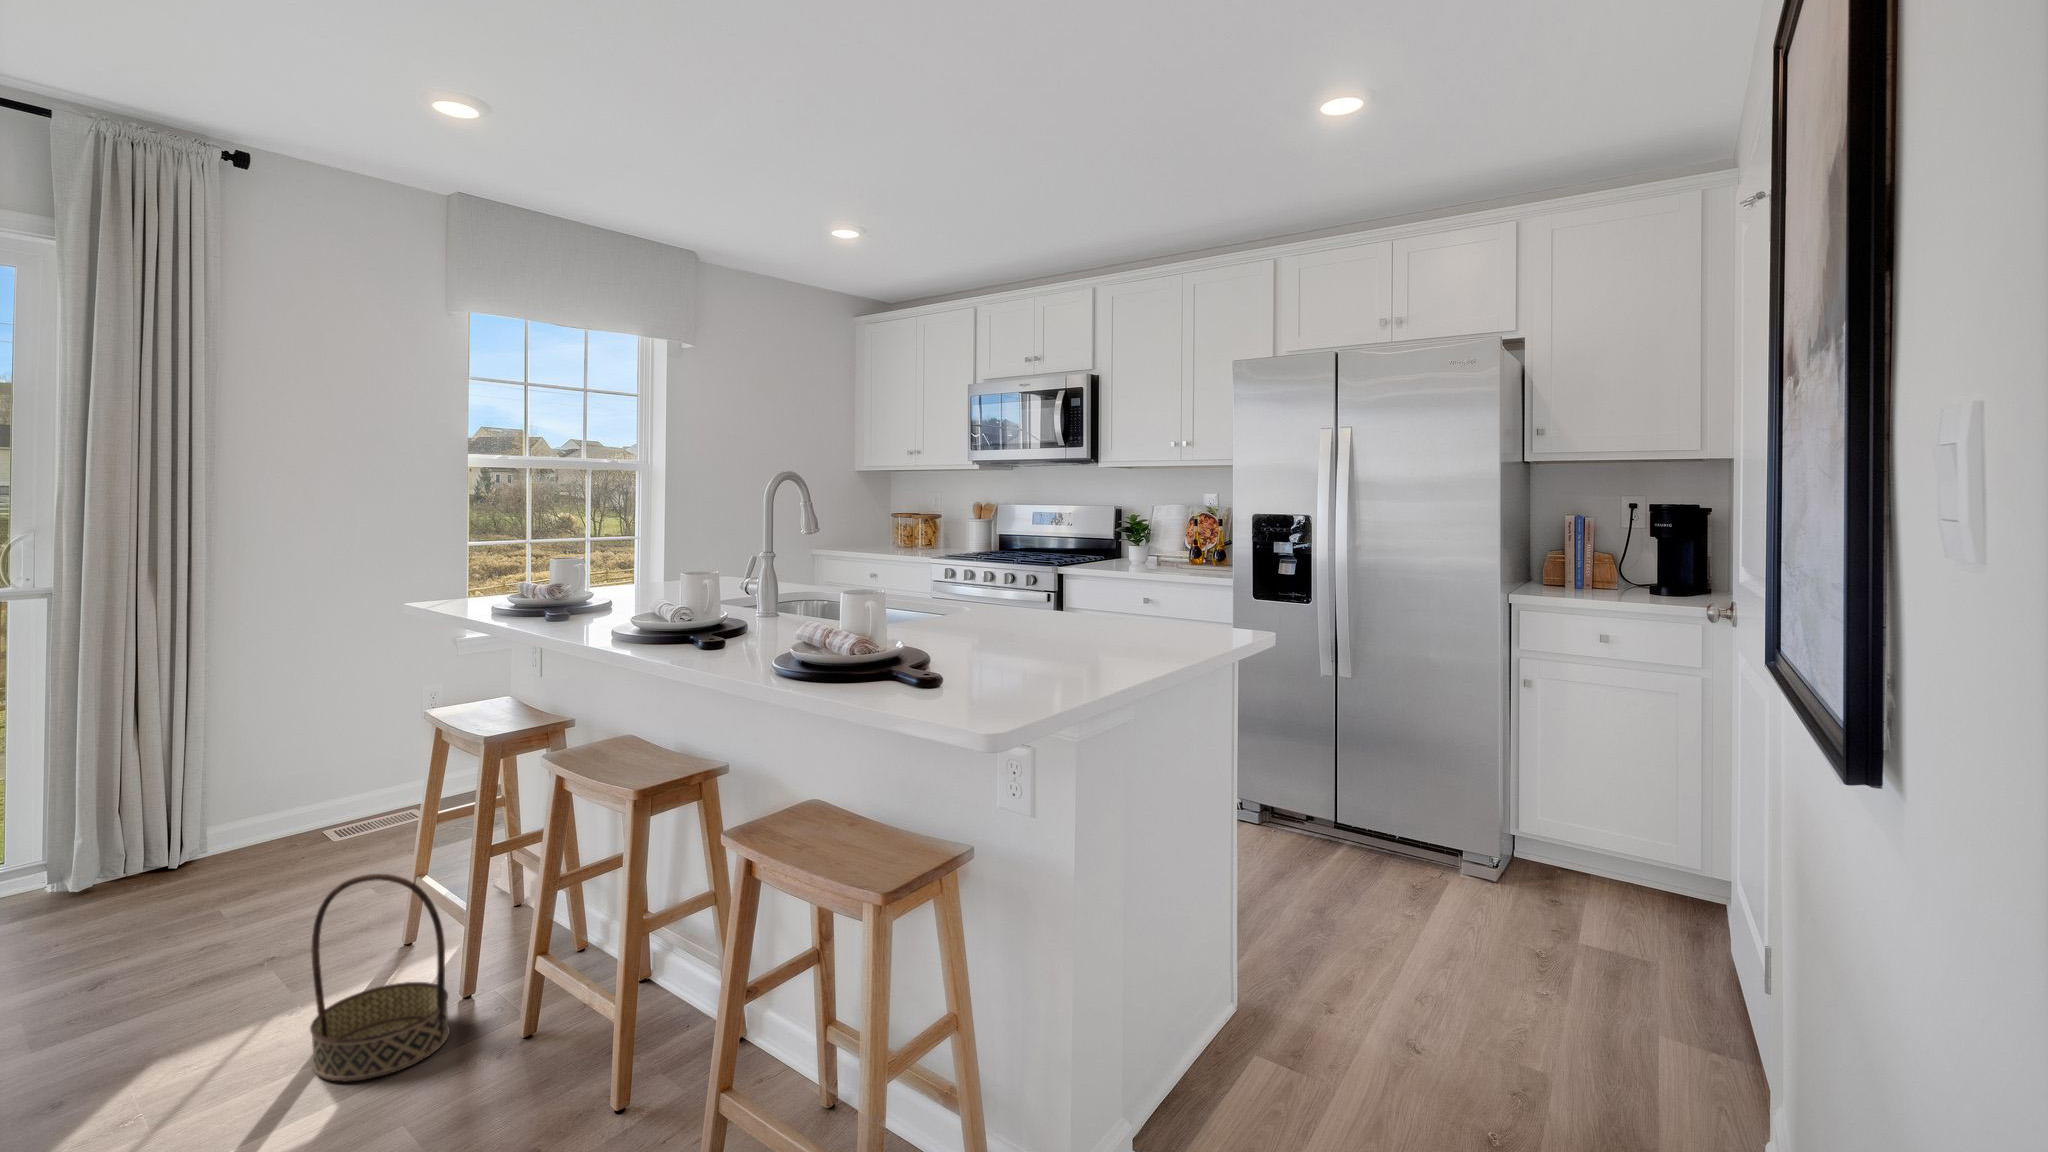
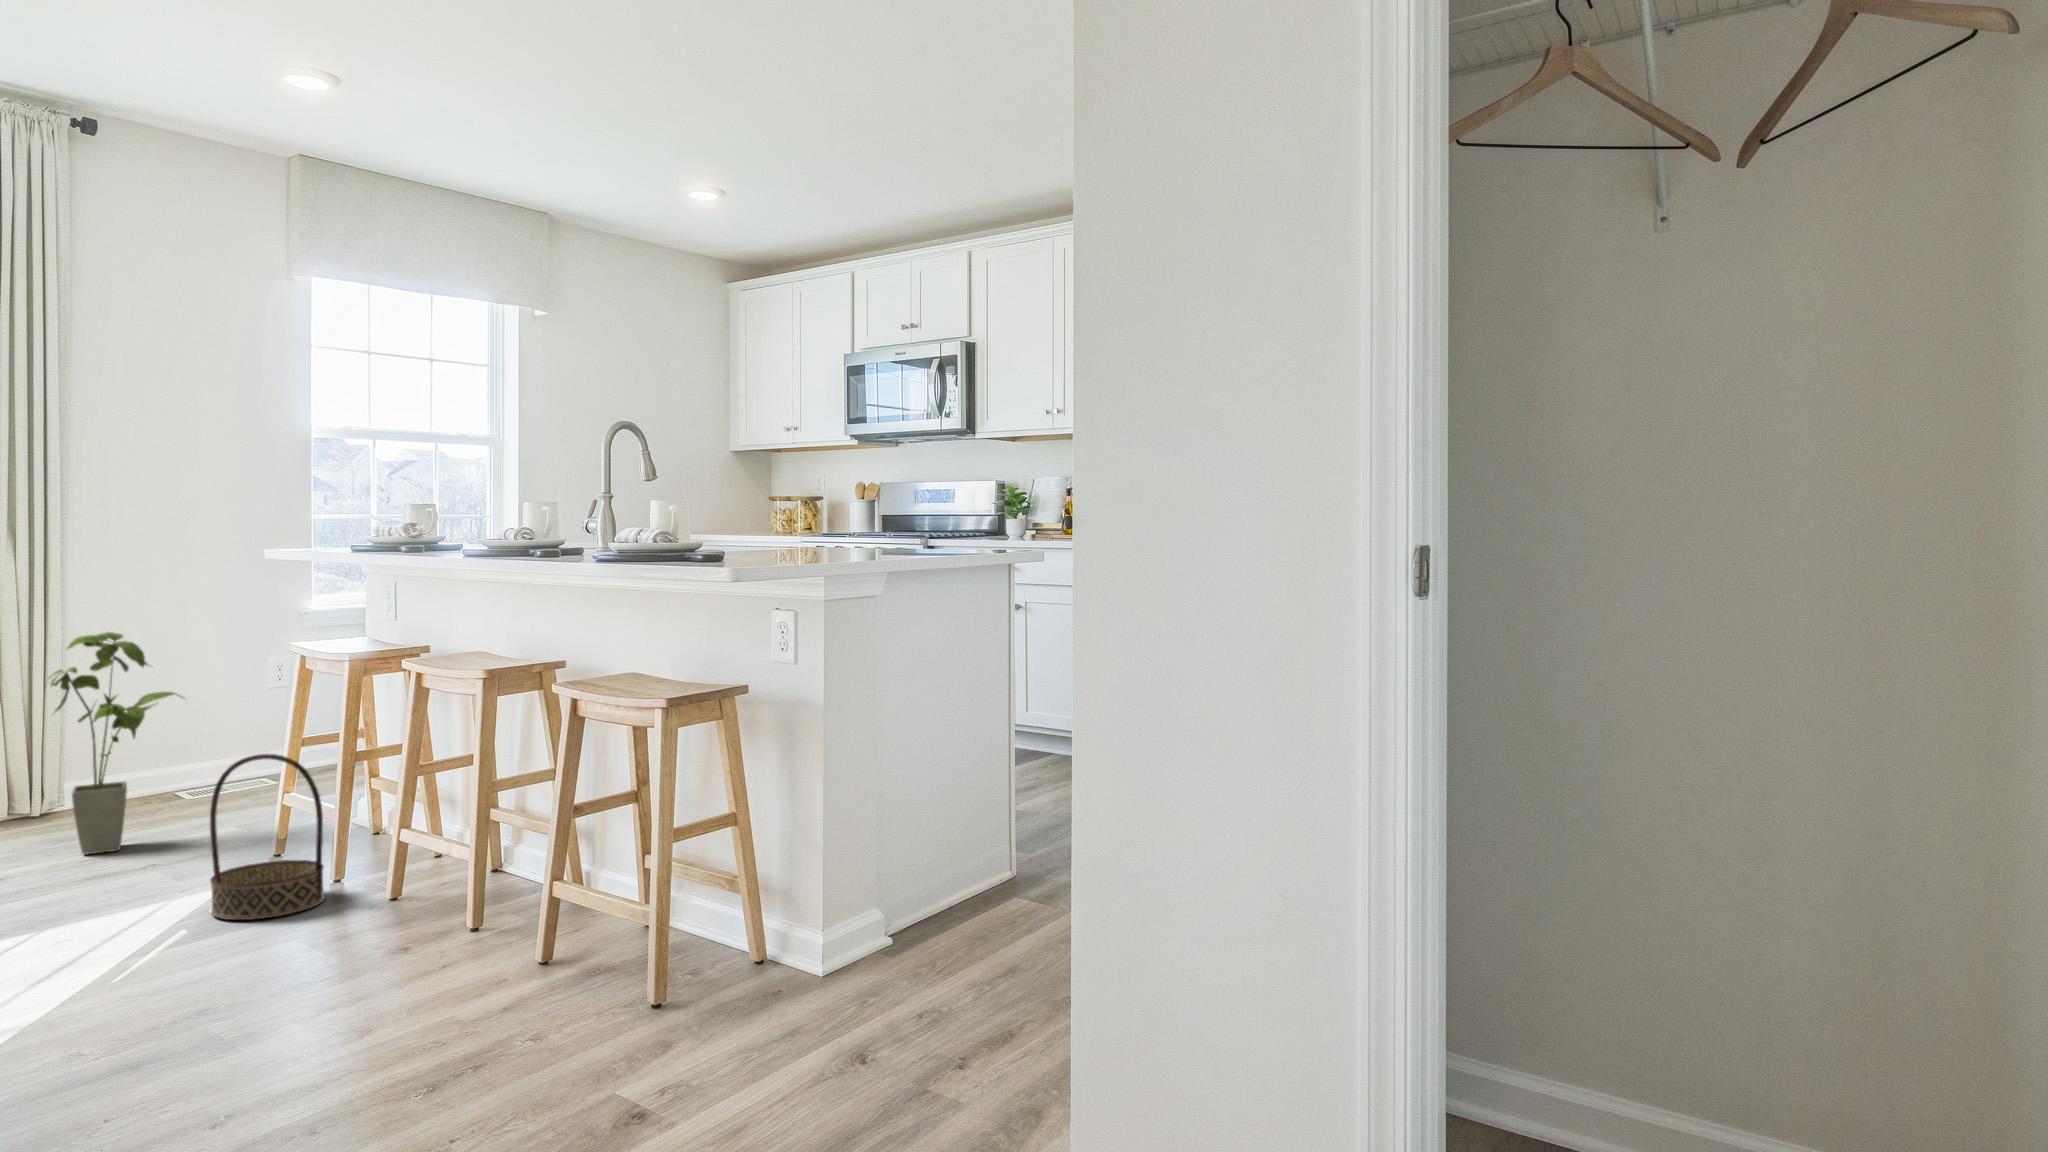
house plant: none [154,696,317,937] -> present [49,632,176,854]

